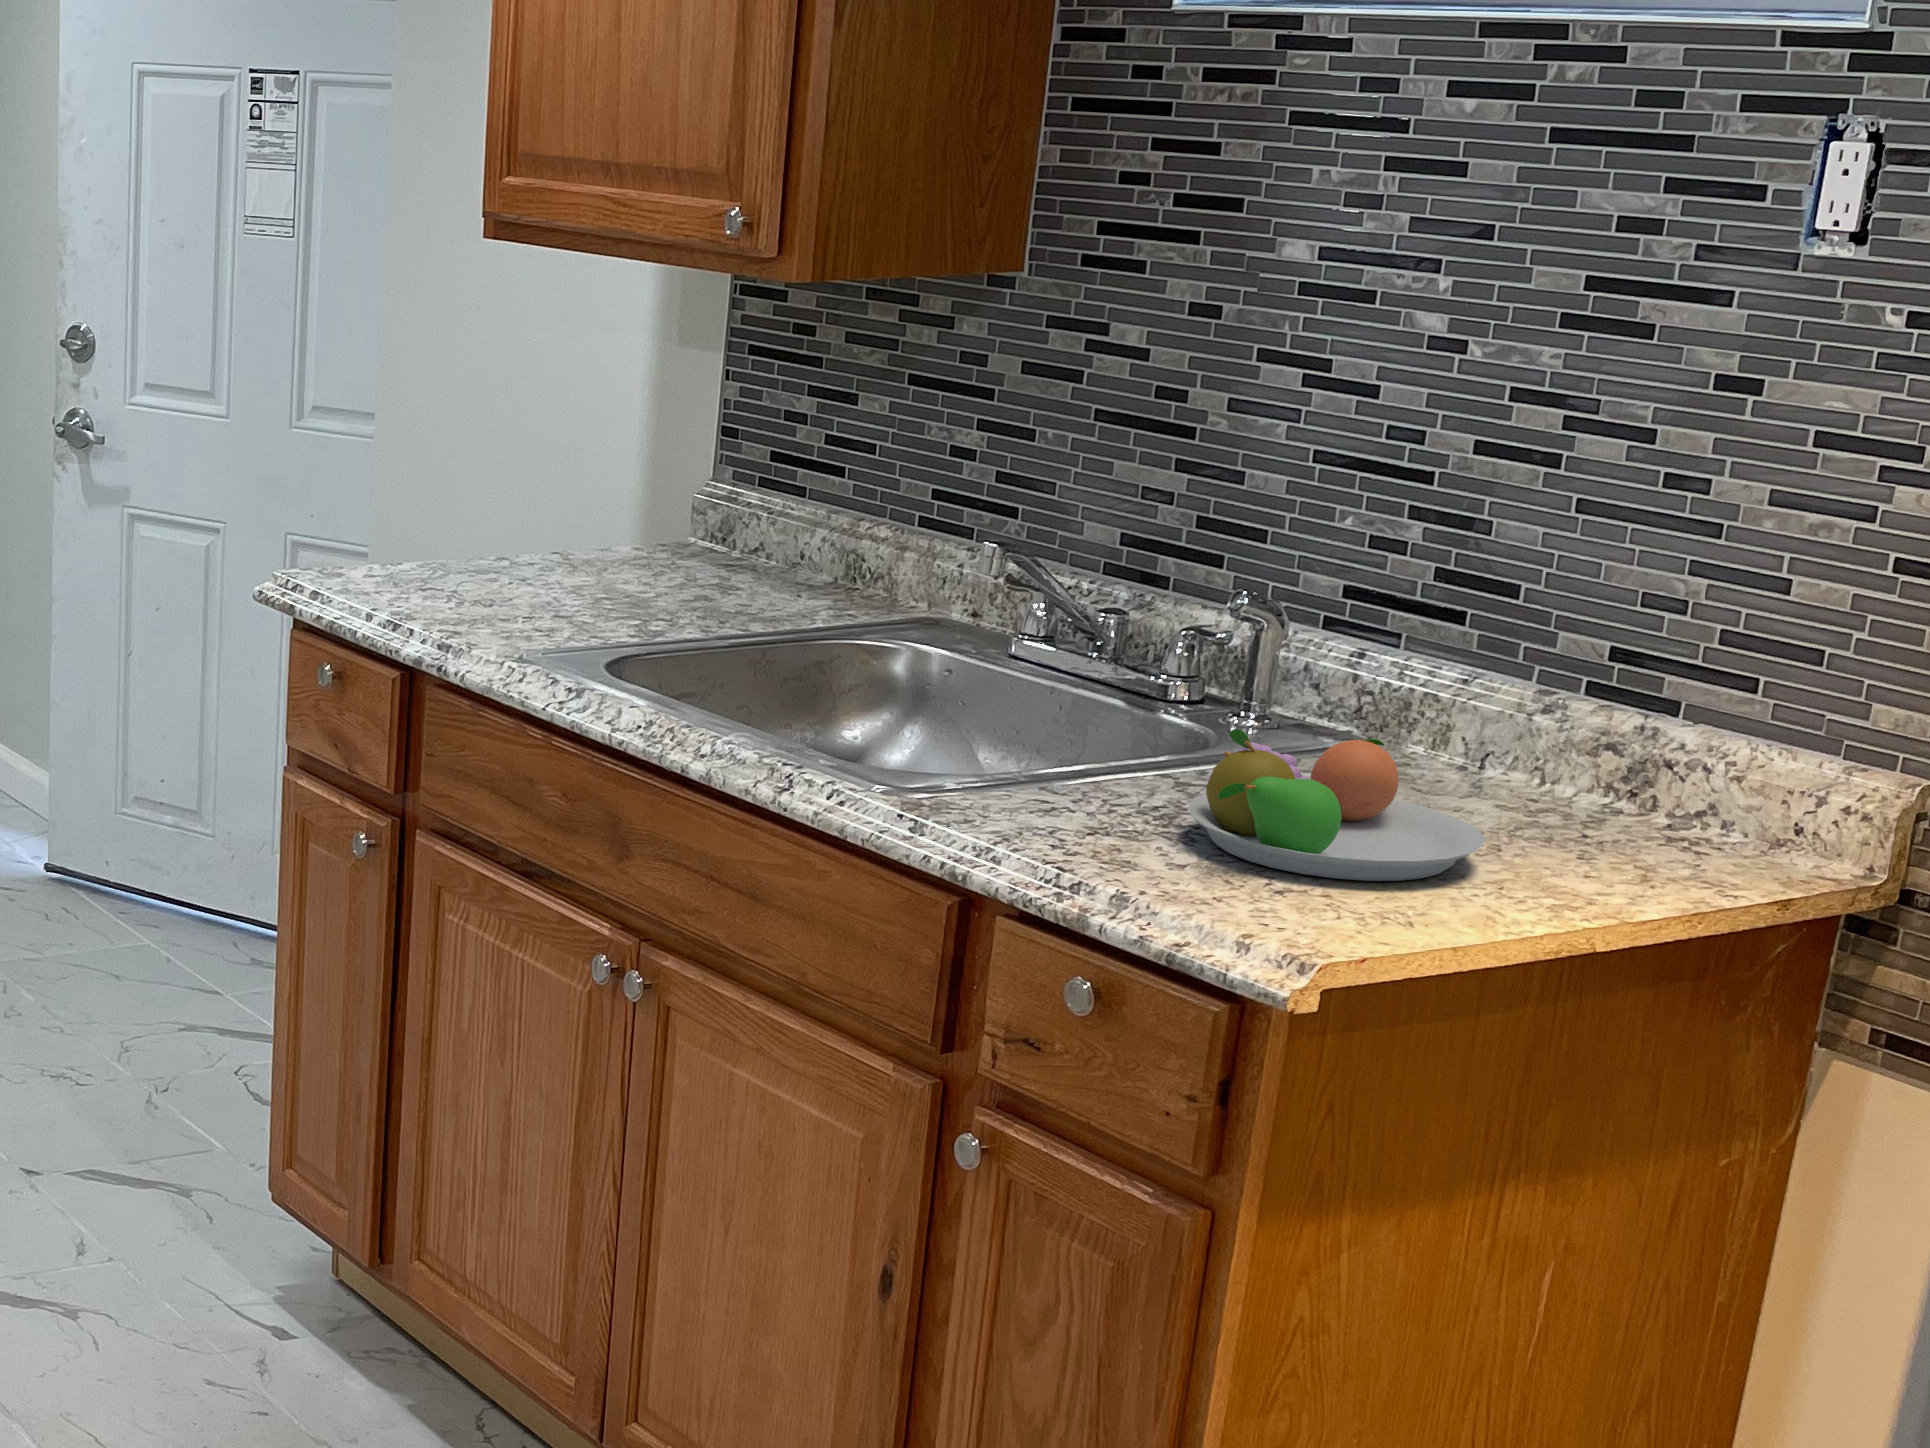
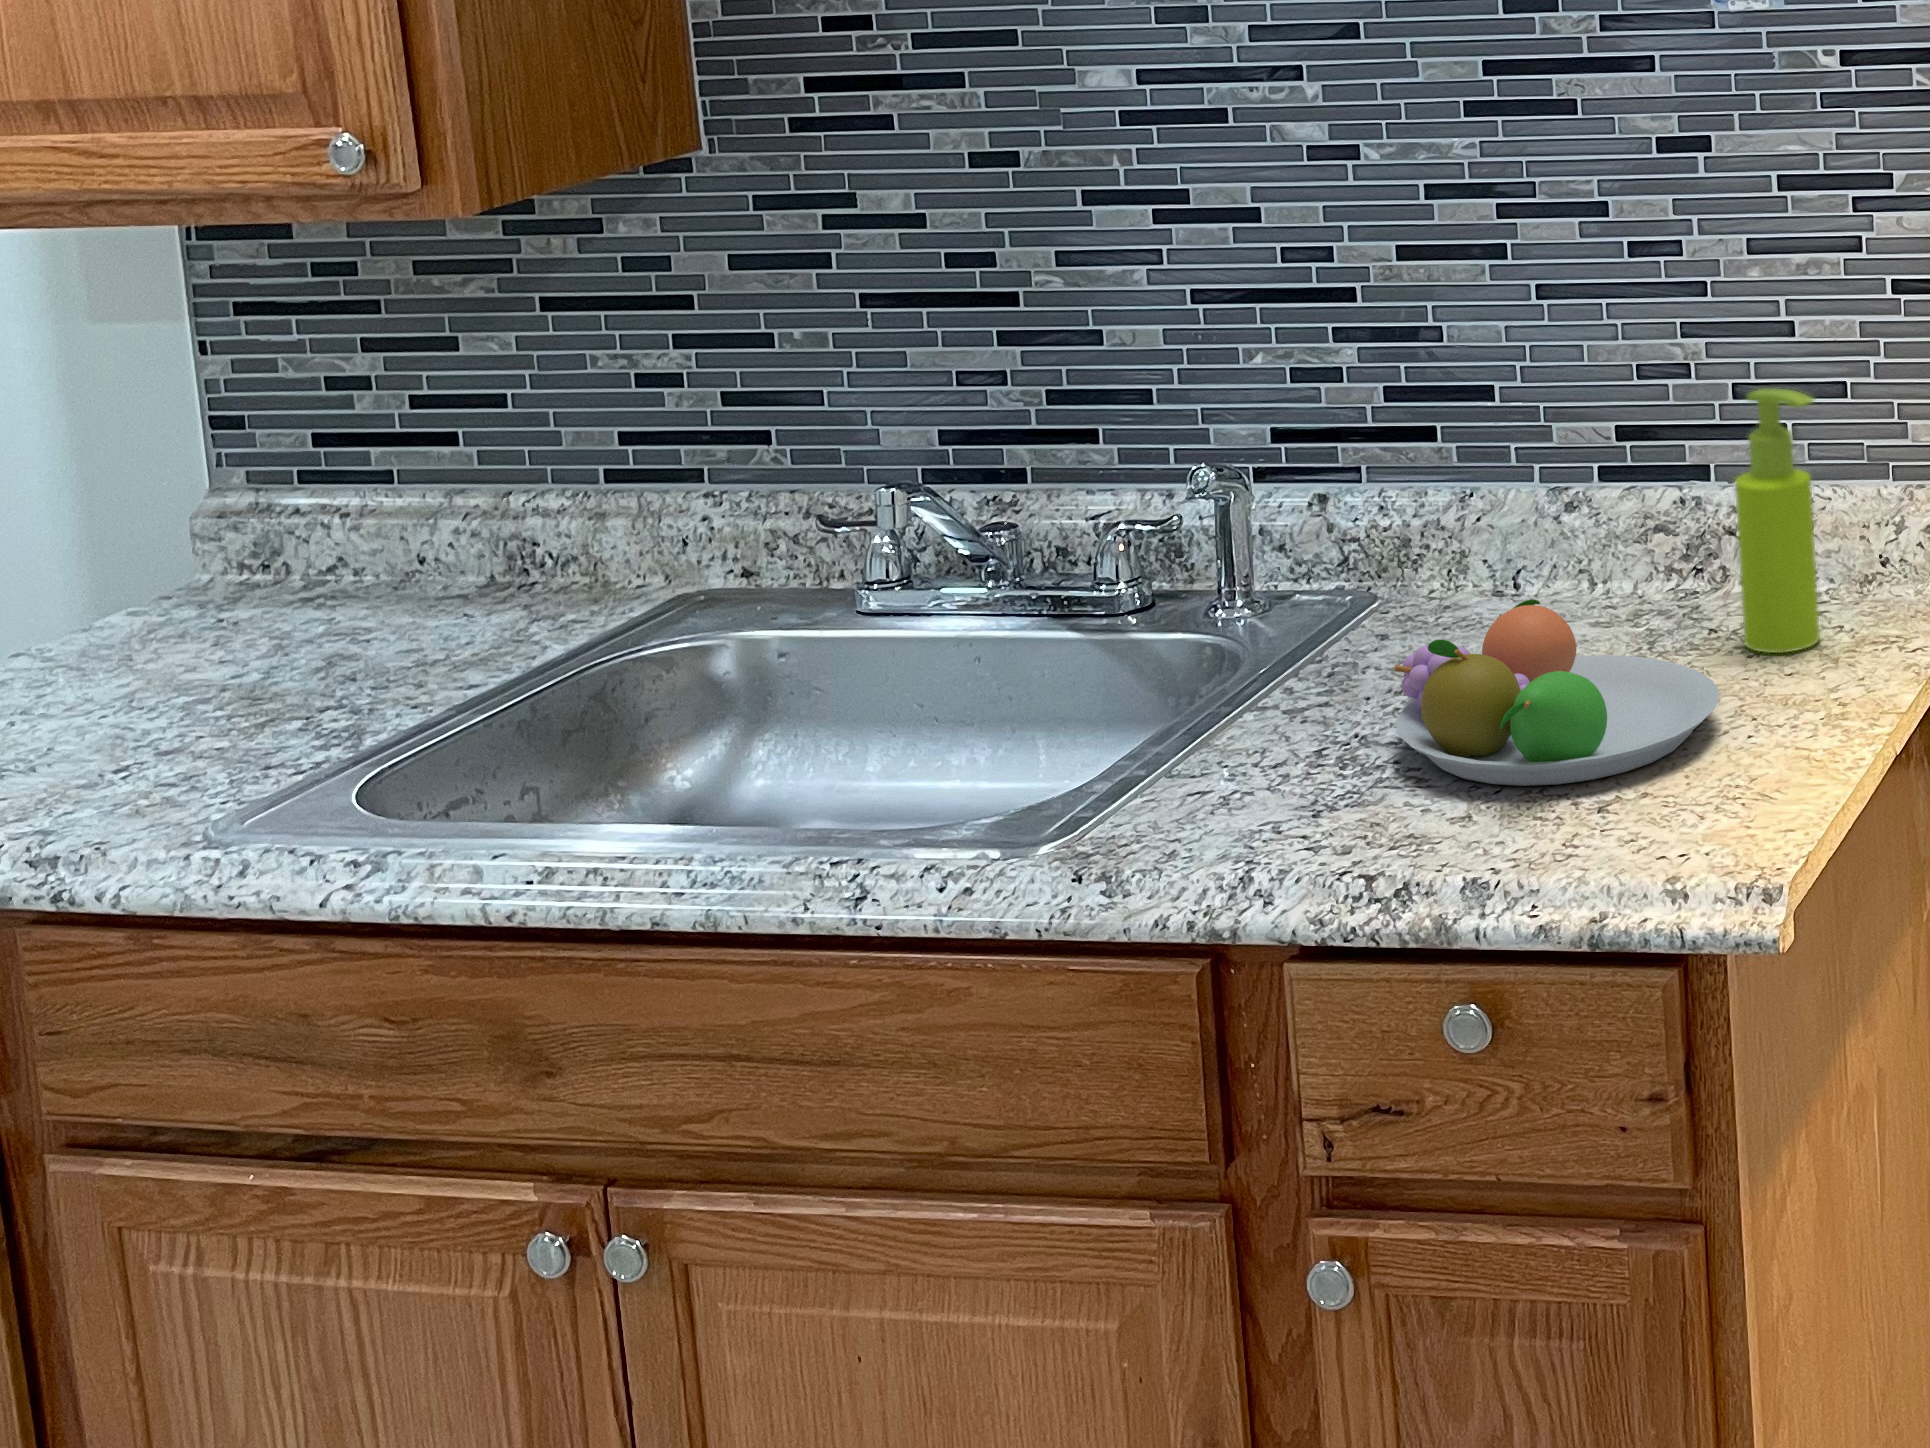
soap dispenser: none [1588,617,1709,867] -> present [1735,389,1820,653]

